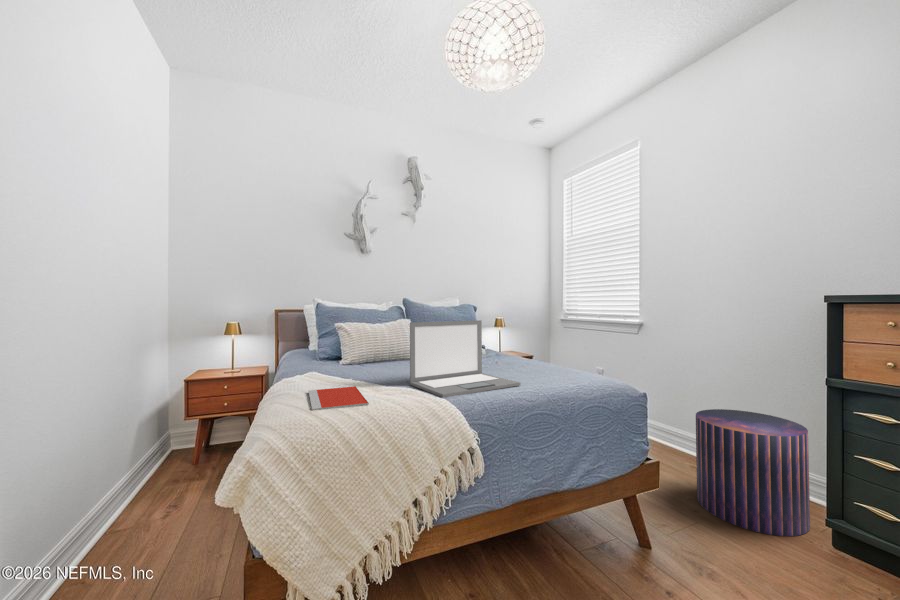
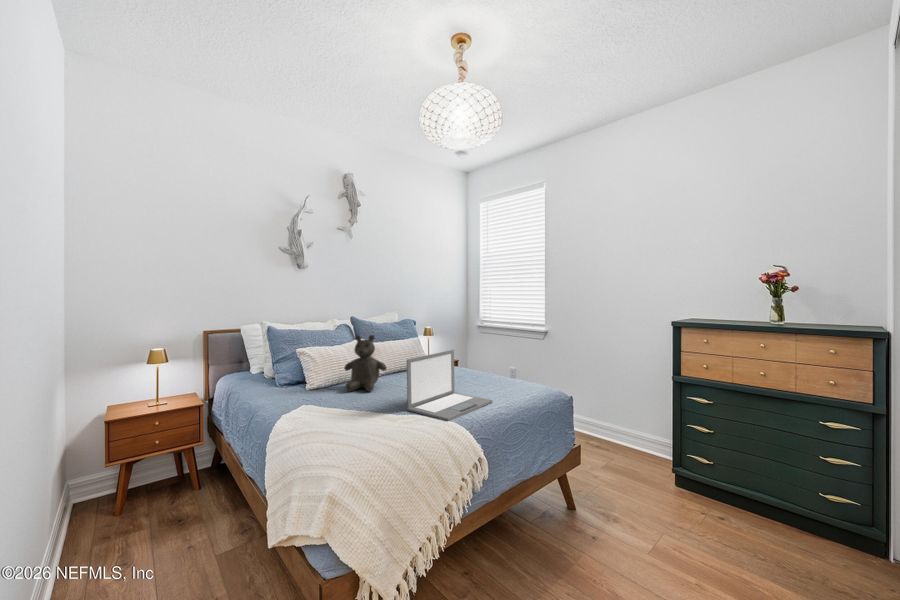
teddy bear: none [370,308,418,368] -> present [344,335,387,392]
notebook: present [309,386,369,411] -> none [332,418,401,446]
pouf: present [696,409,810,536] -> none [595,399,662,483]

